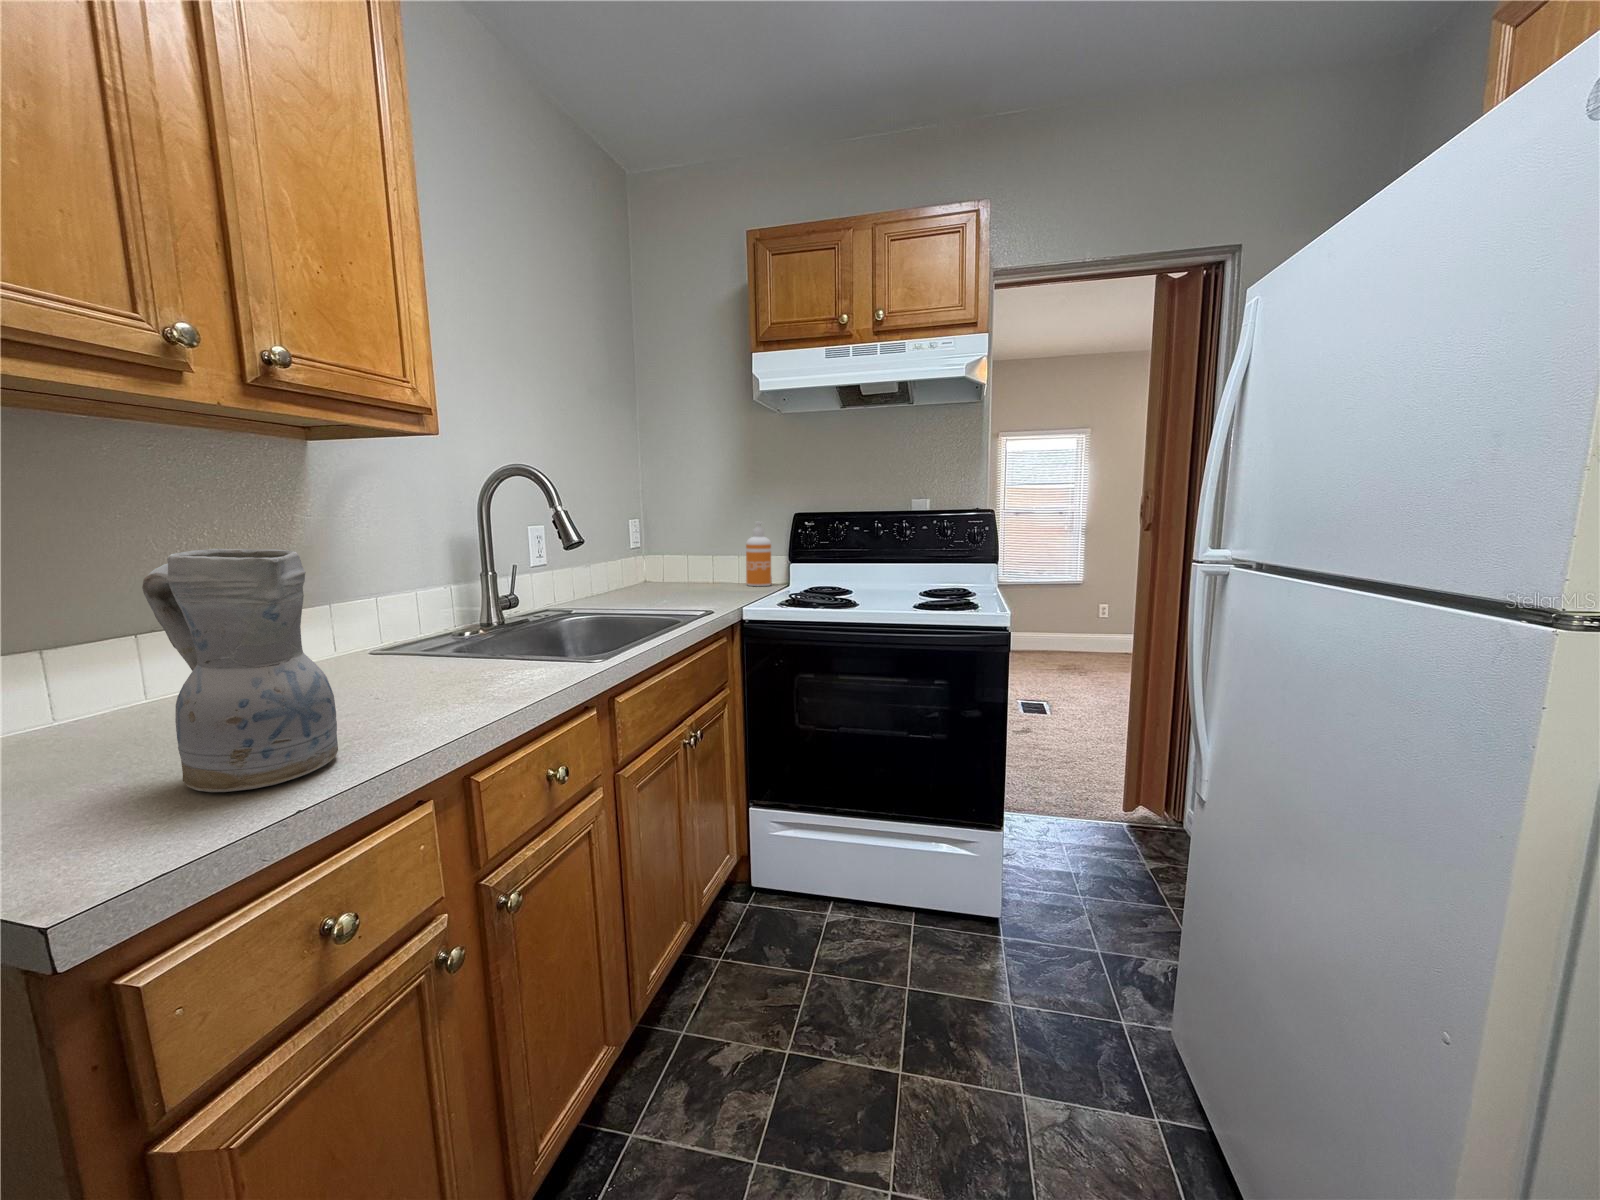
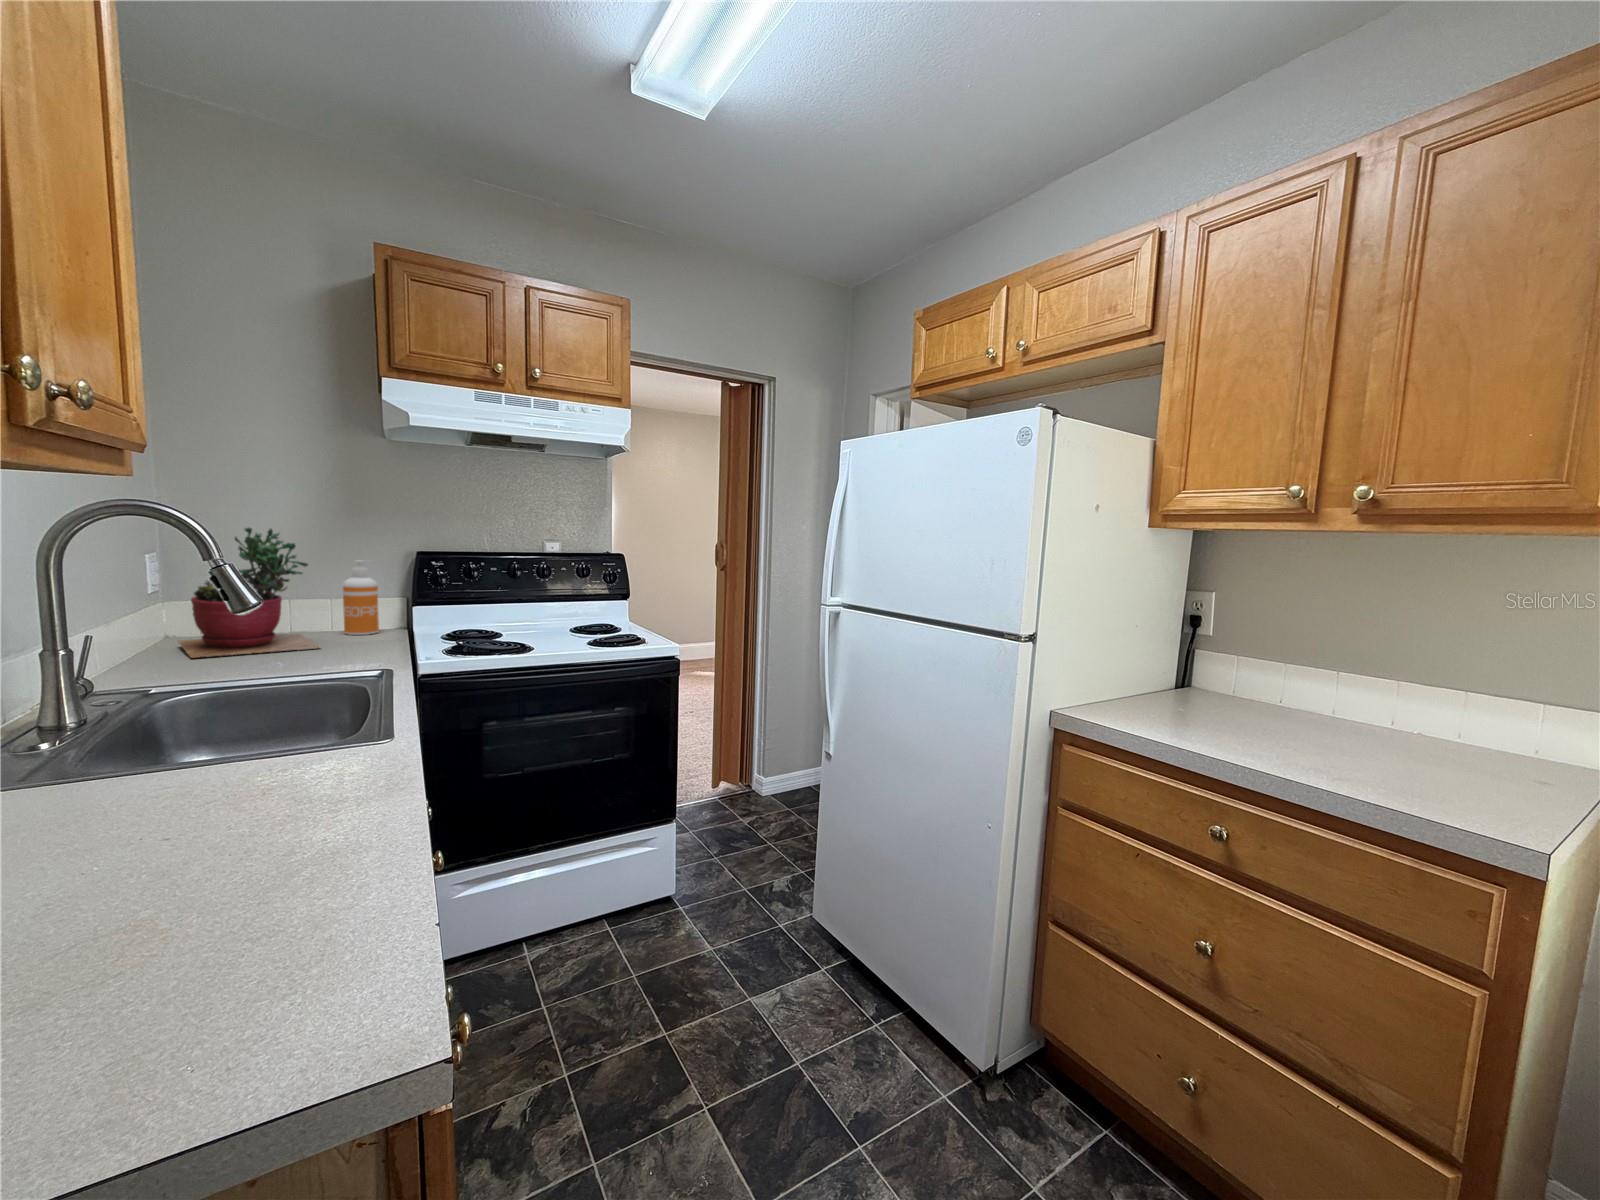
succulent plant: none [628,494,714,593] -> present [178,528,320,658]
ceramic pitcher: present [142,548,338,792] -> none [128,667,375,966]

